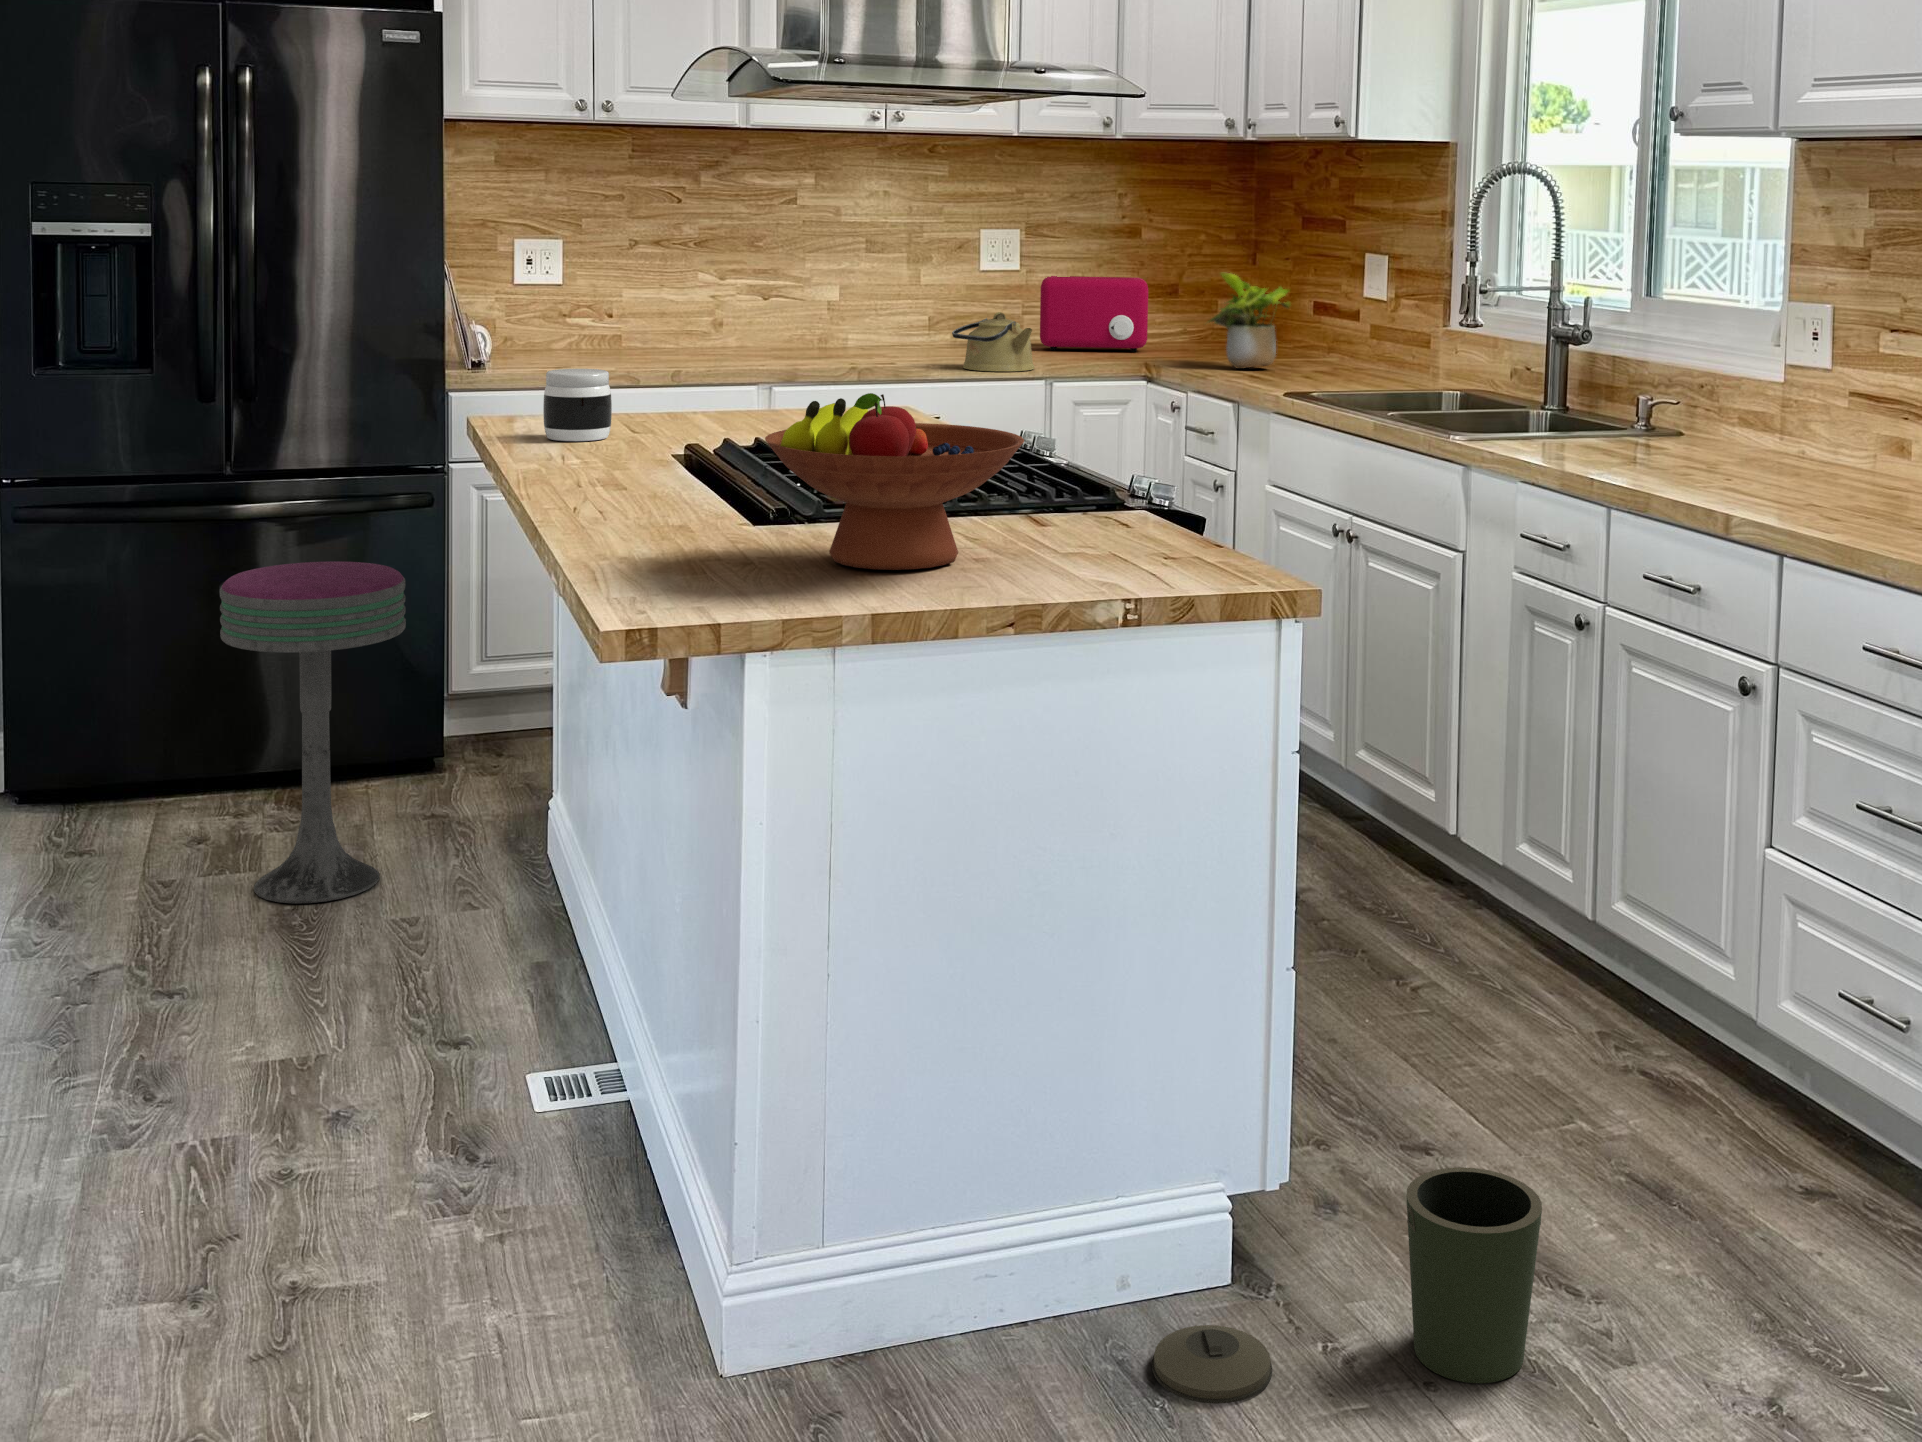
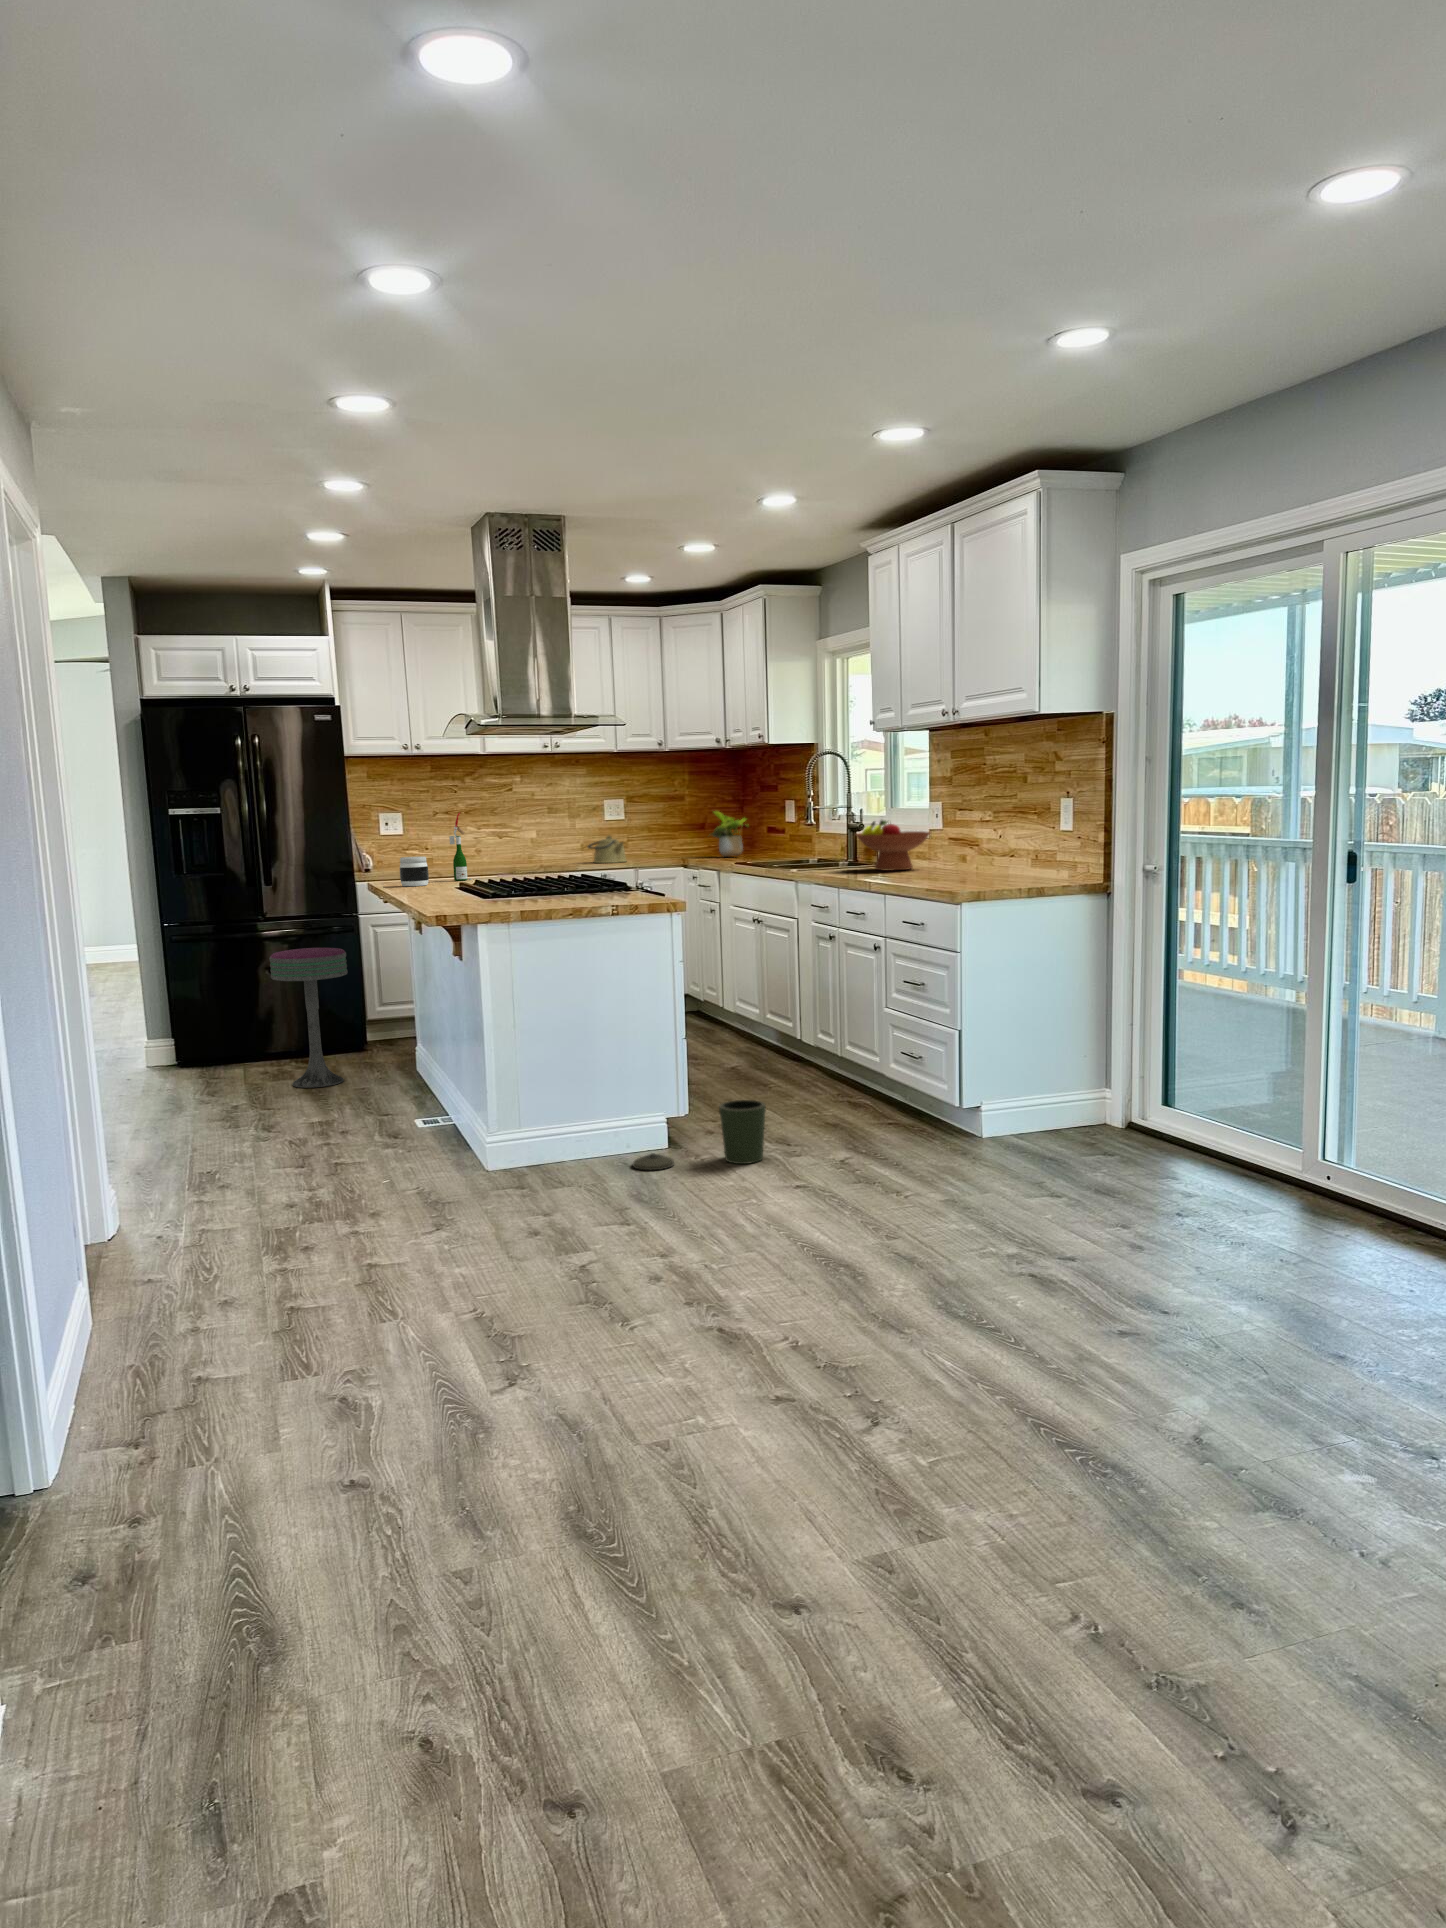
wine bottle: none [665,266,714,423] -> present [449,812,470,881]
toaster: present [1040,276,1148,352] -> none [634,819,688,856]
fruit bowl: present [765,393,1024,570] -> present [856,820,930,871]

